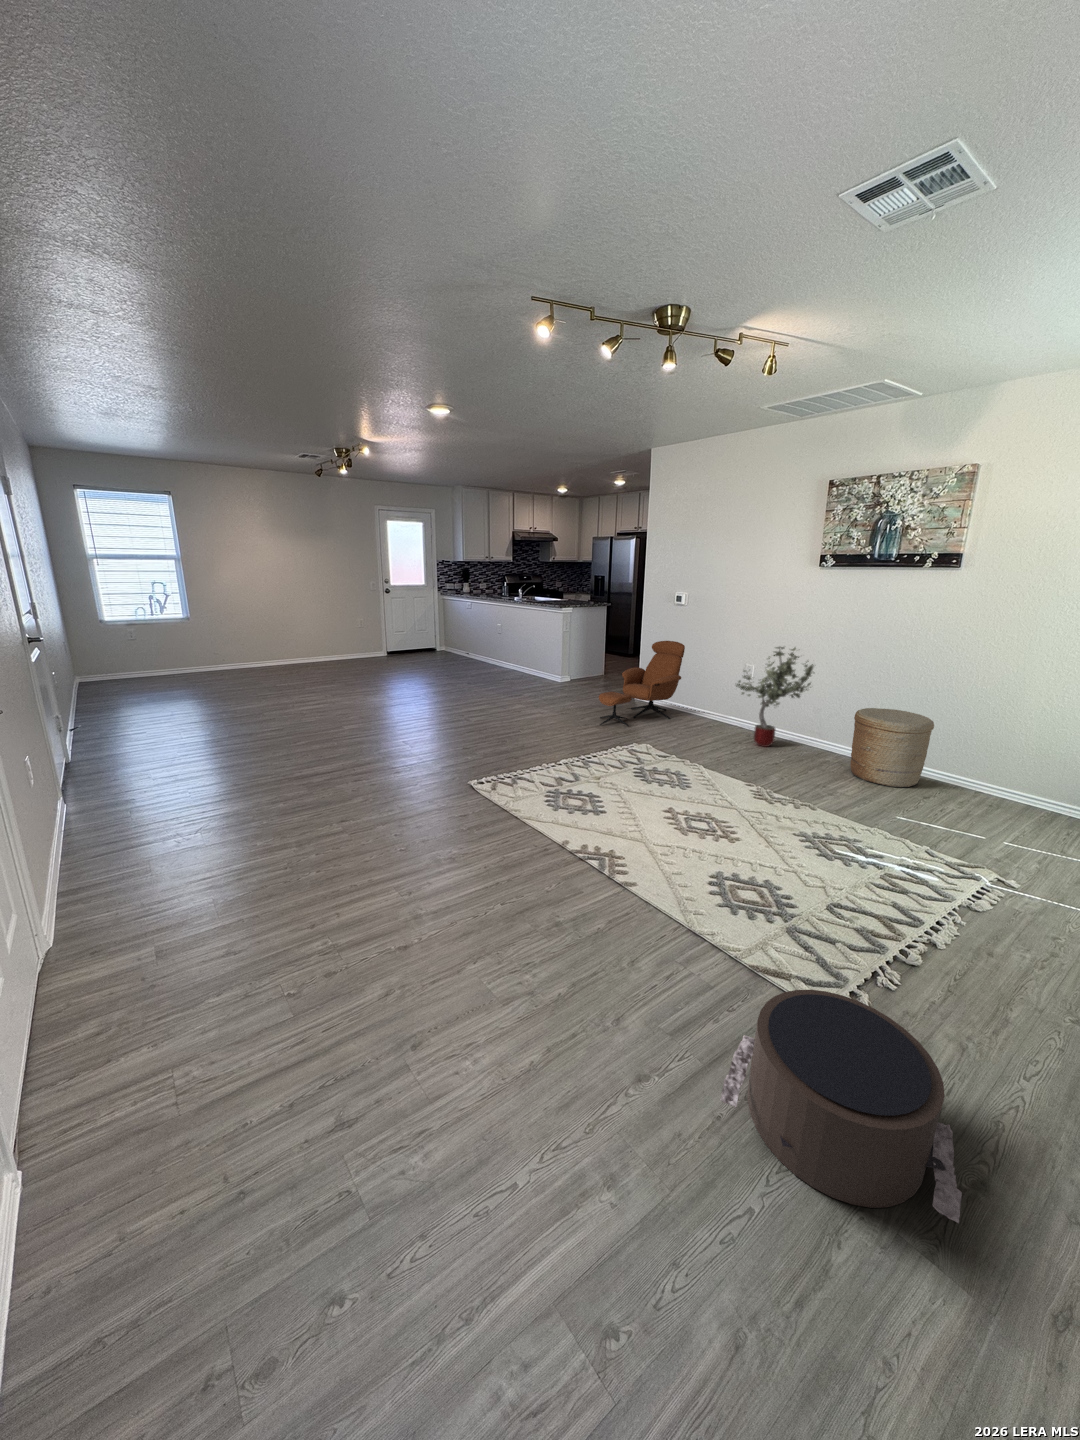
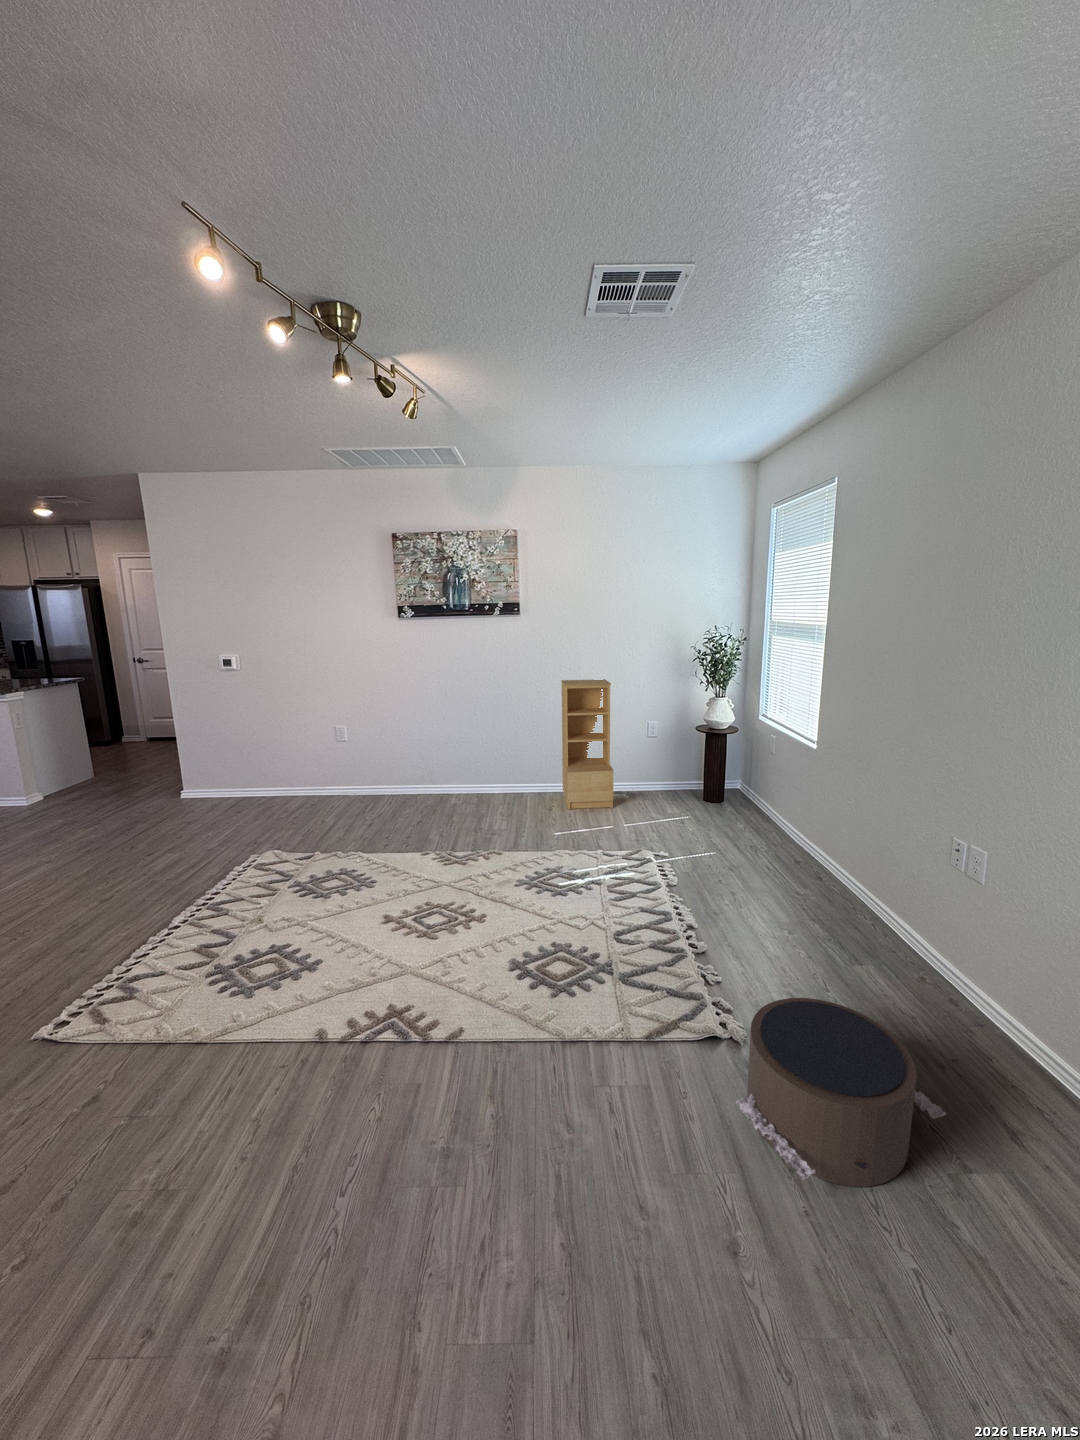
lounge chair: present [599,641,685,726] -> none [156,715,262,850]
potted tree: present [736,647,814,747] -> none [339,699,429,811]
bookshelf: none [951,652,1075,822] -> present [561,679,614,810]
woven basket: present [851,708,934,787] -> none [475,742,536,813]

